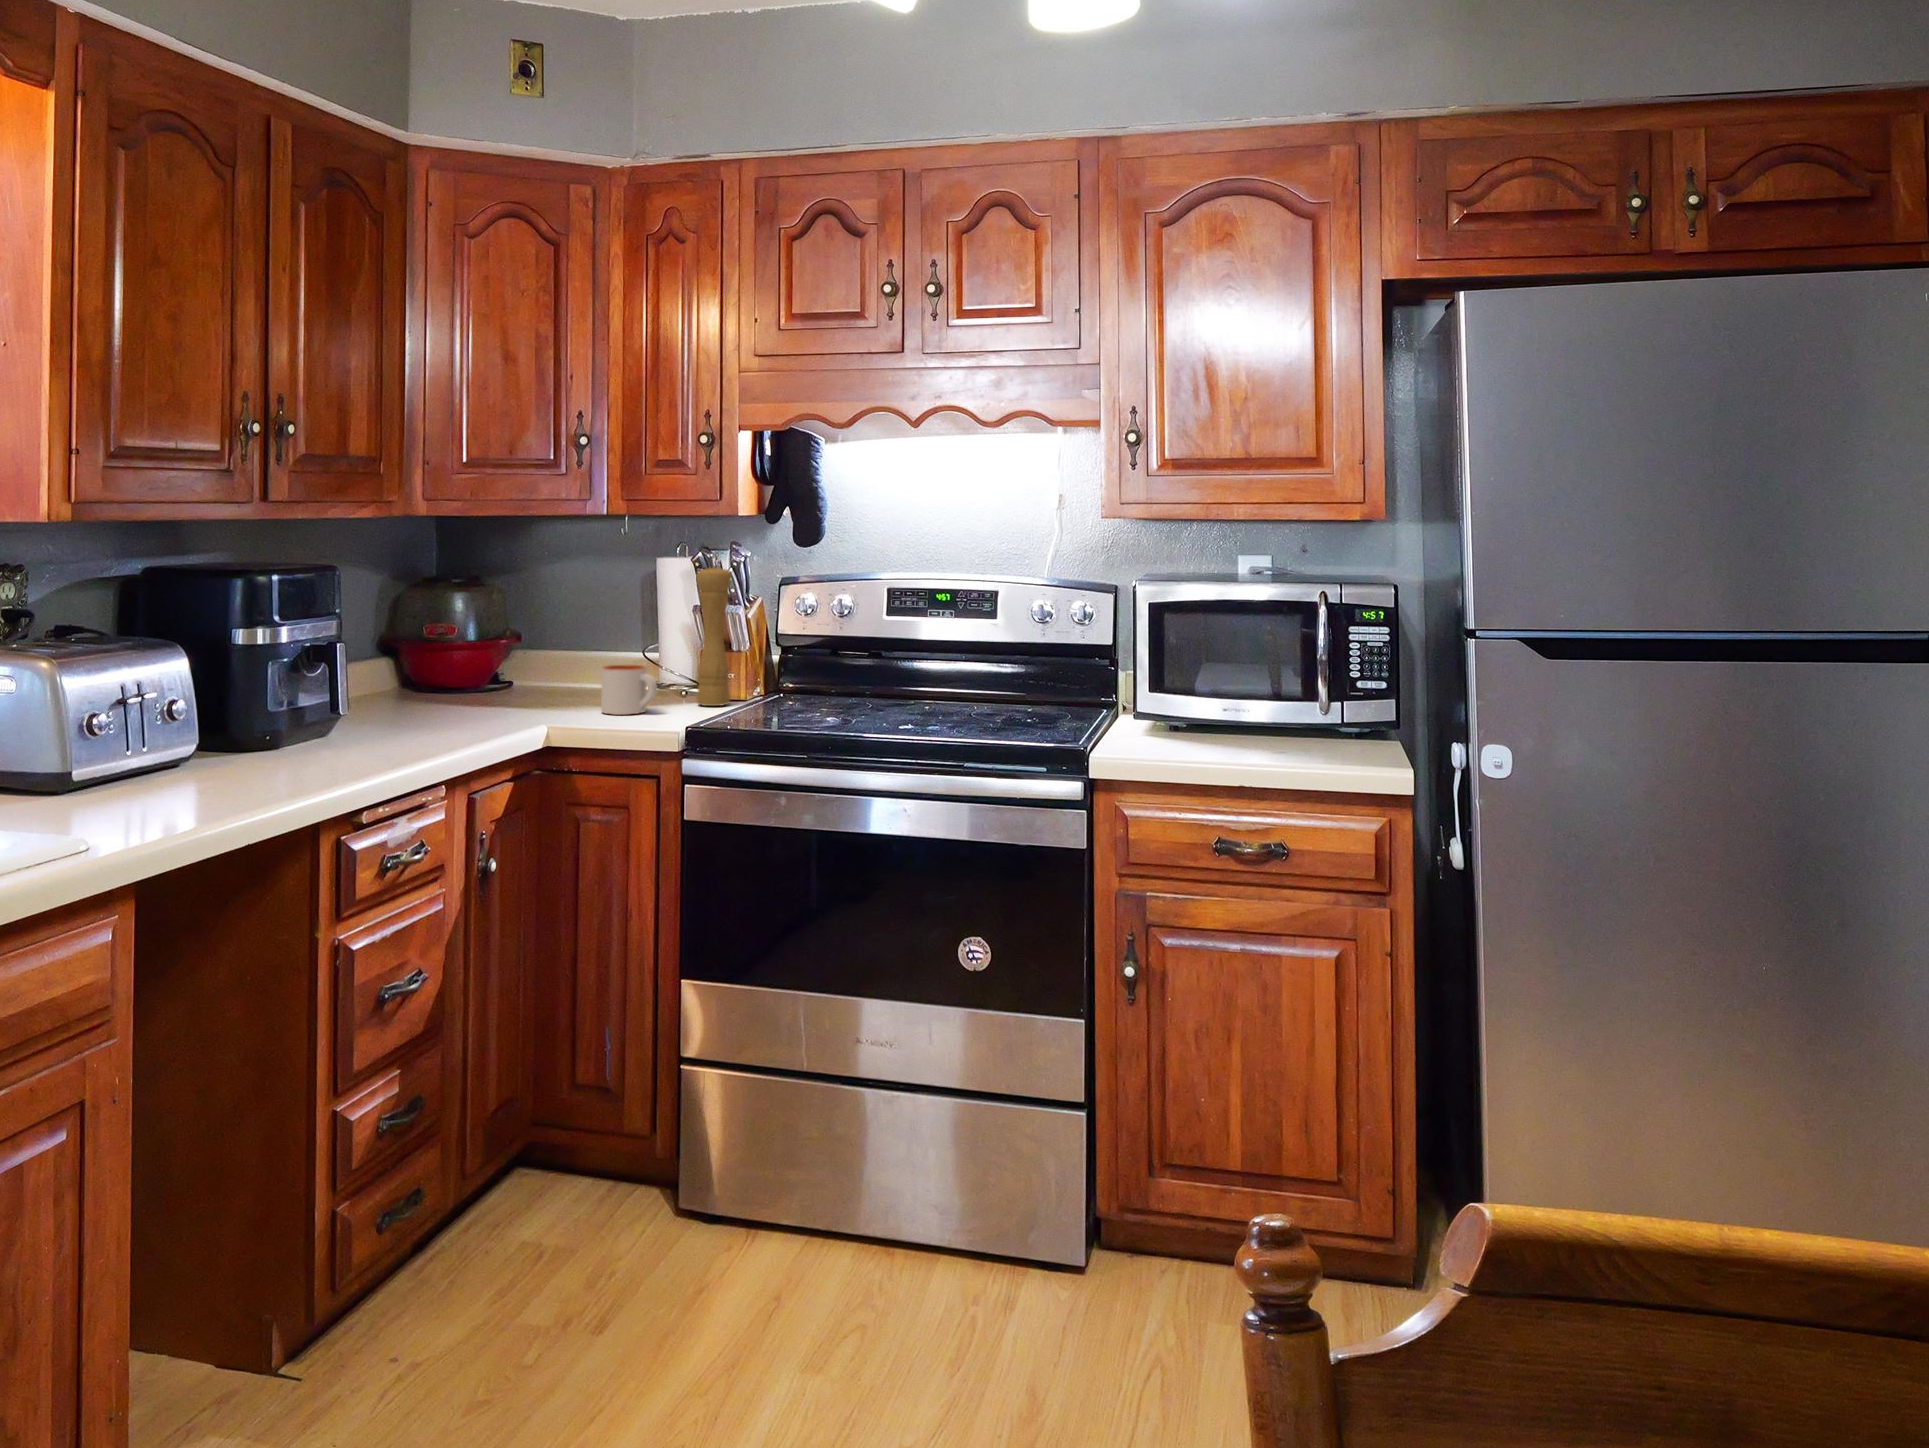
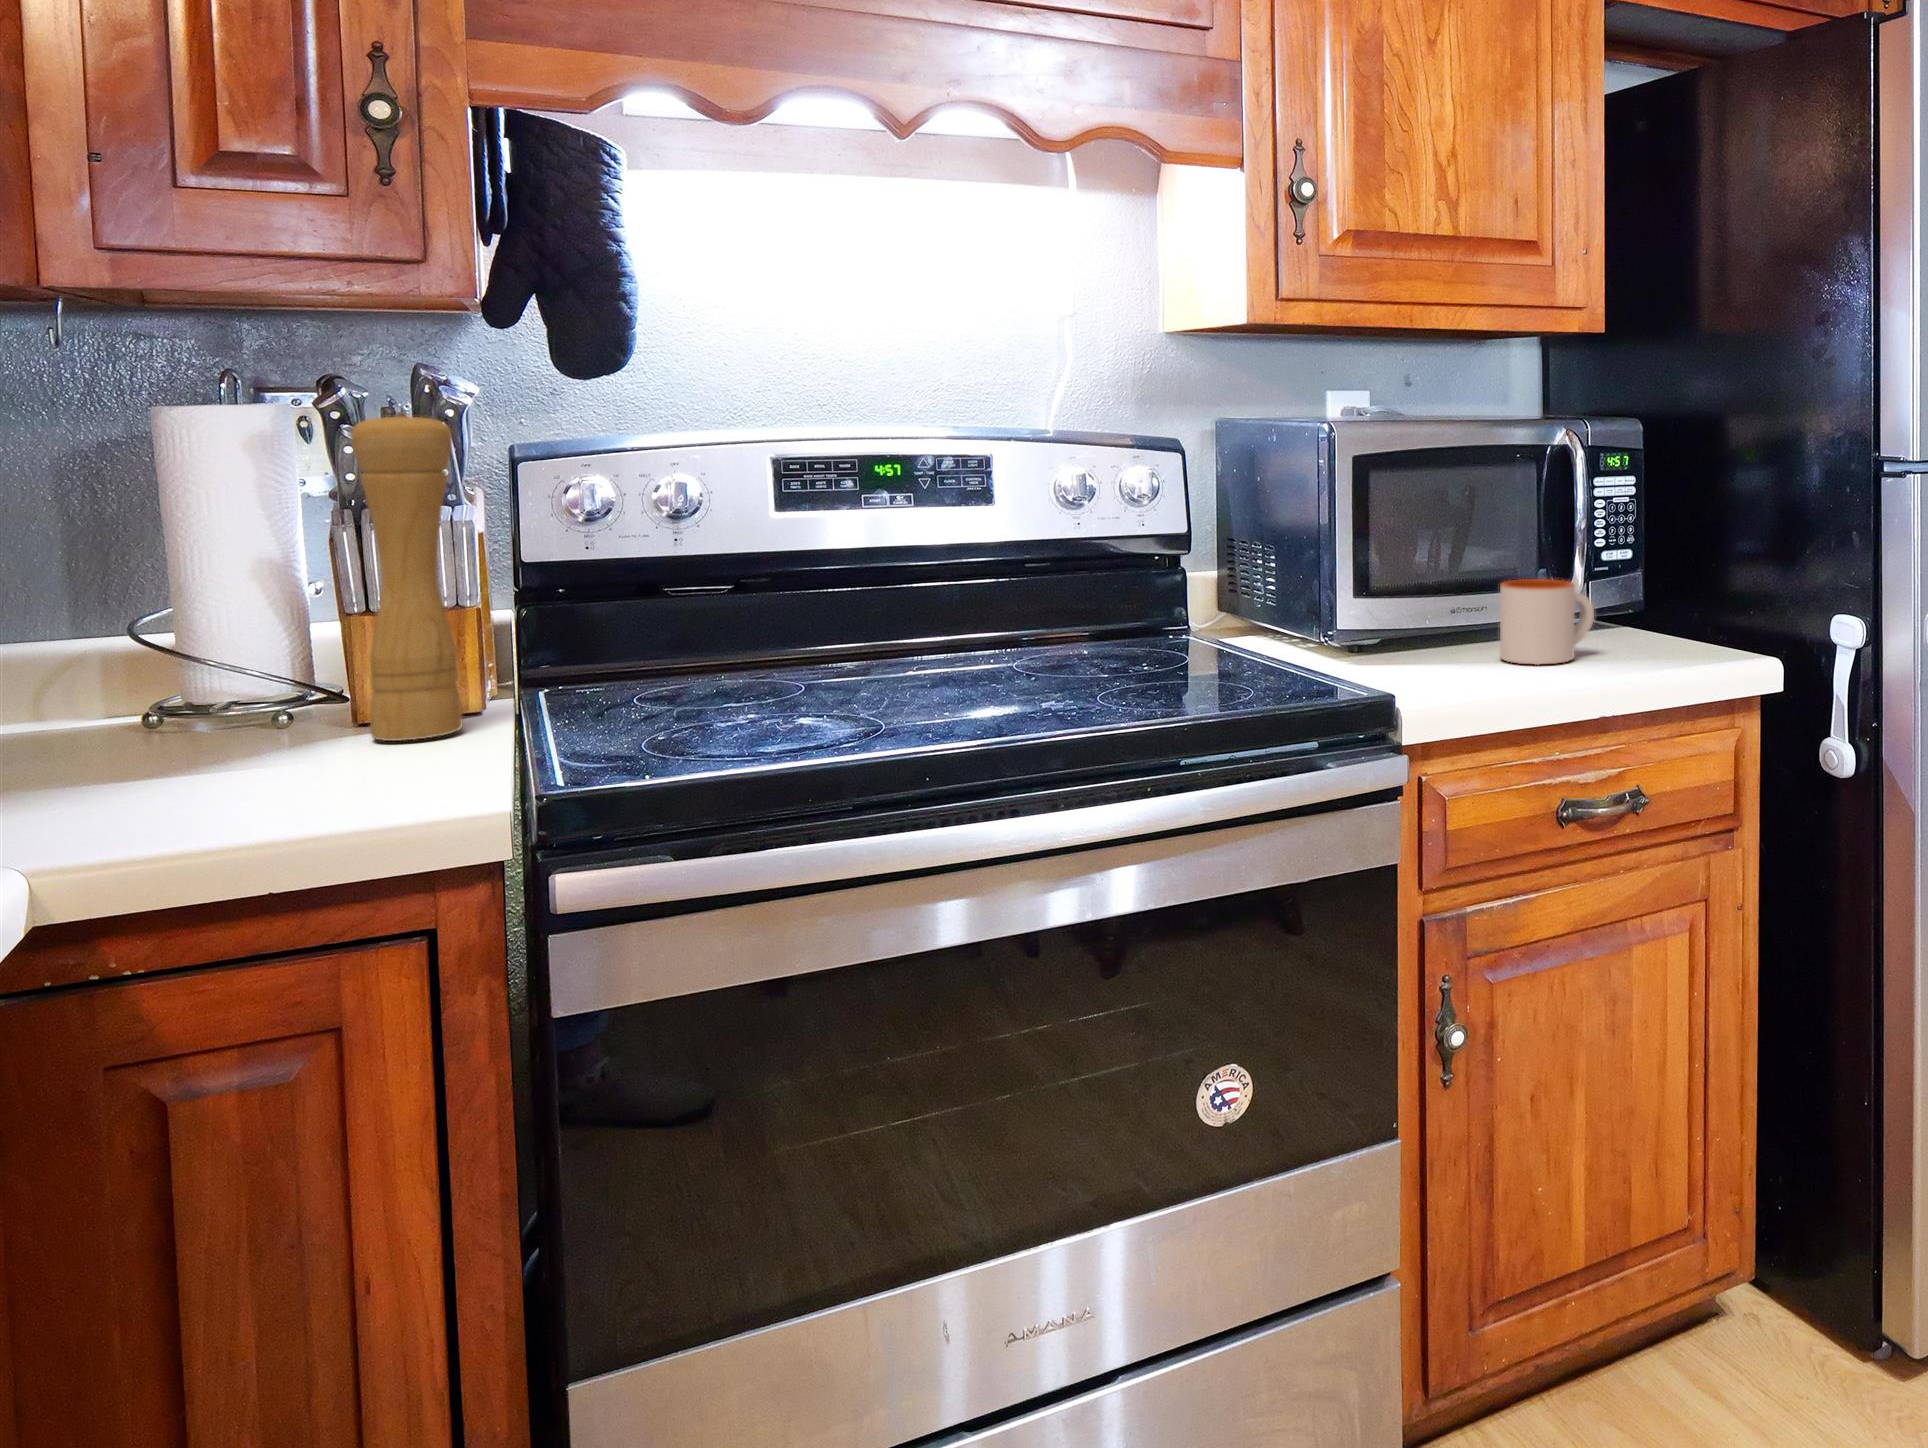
mug: present [601,665,657,715] -> present [1500,579,1594,665]

